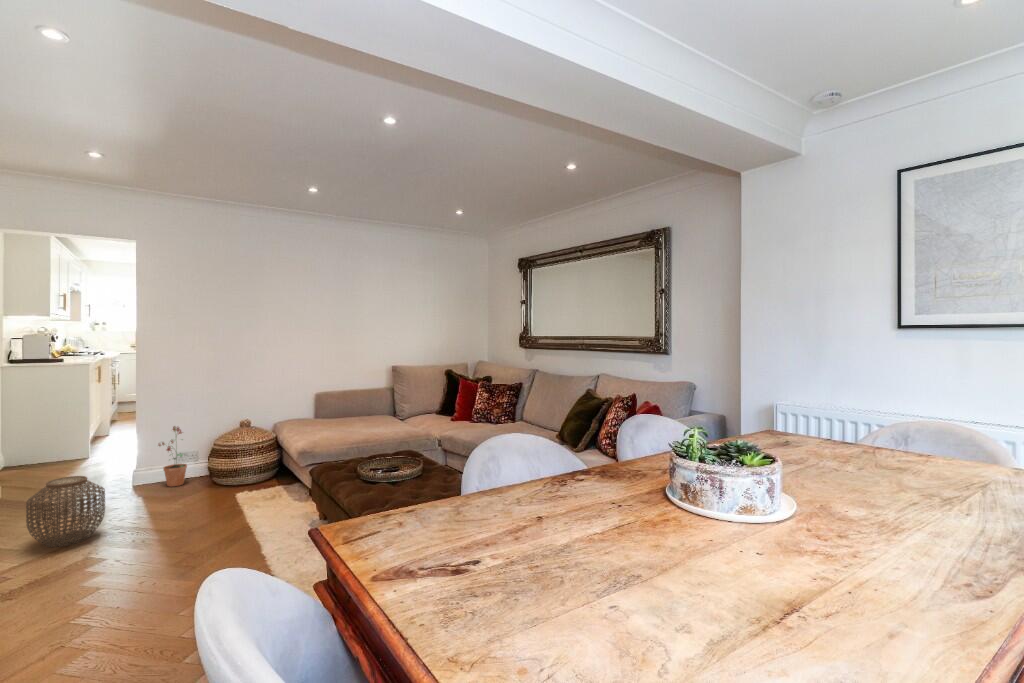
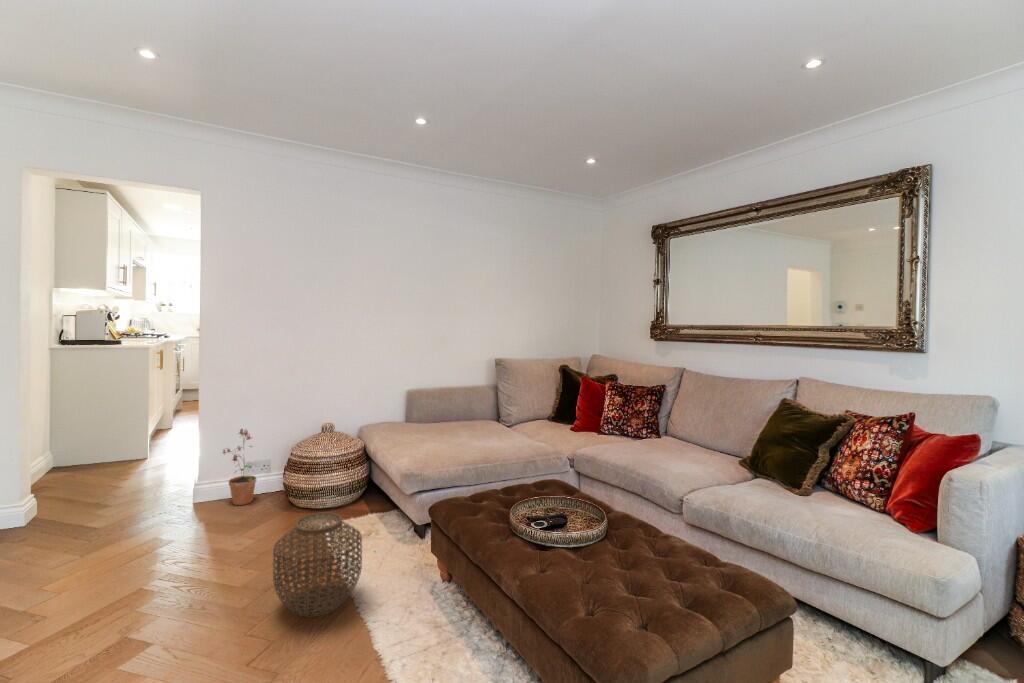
woven basket: present [26,476,105,547] -> present [273,512,362,617]

